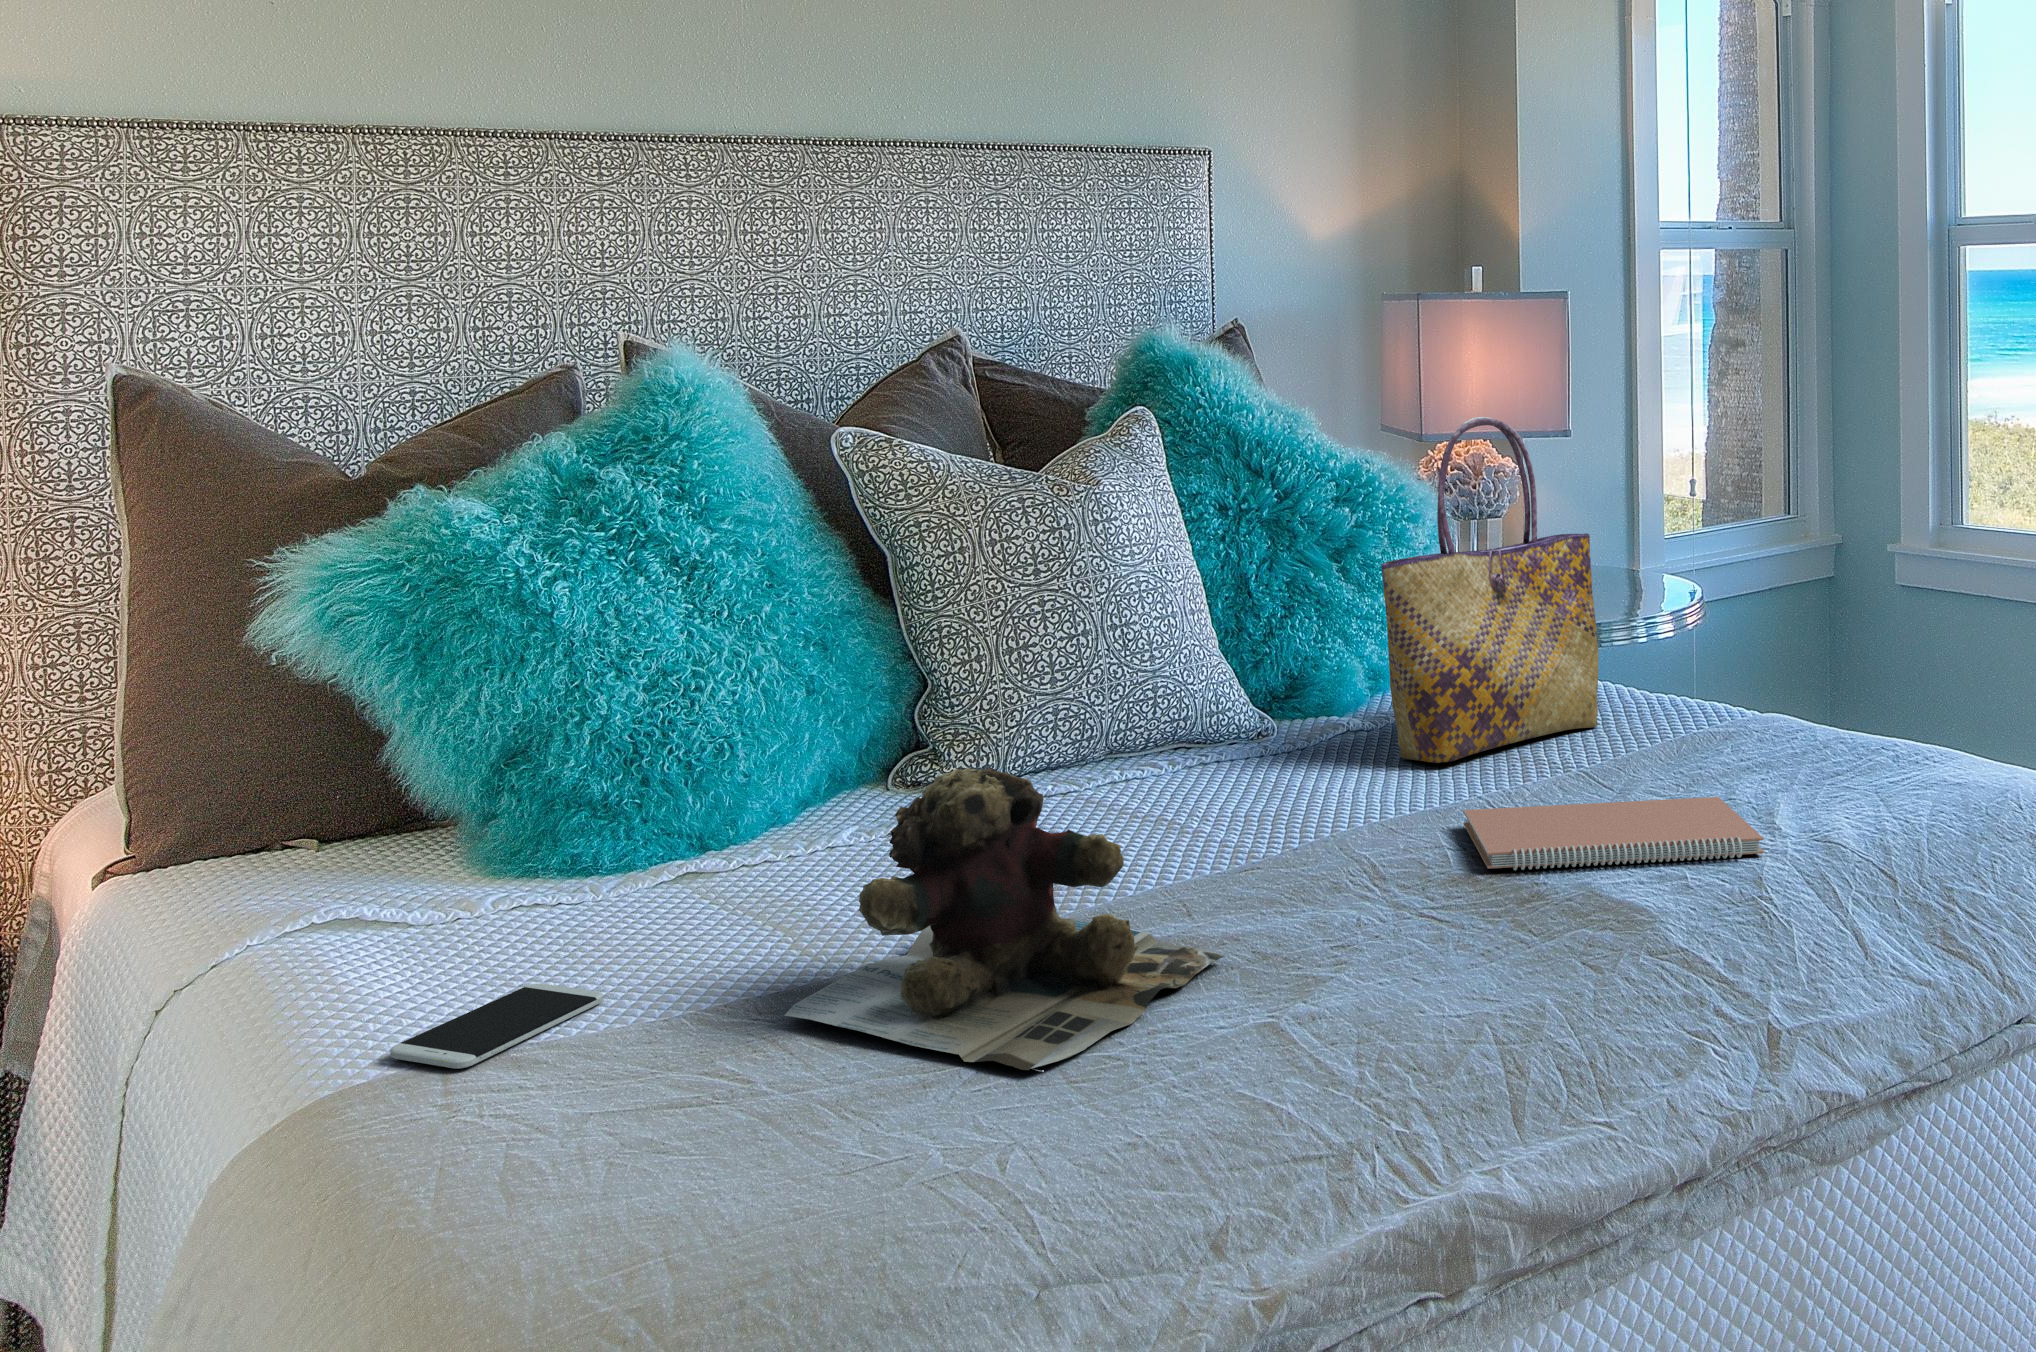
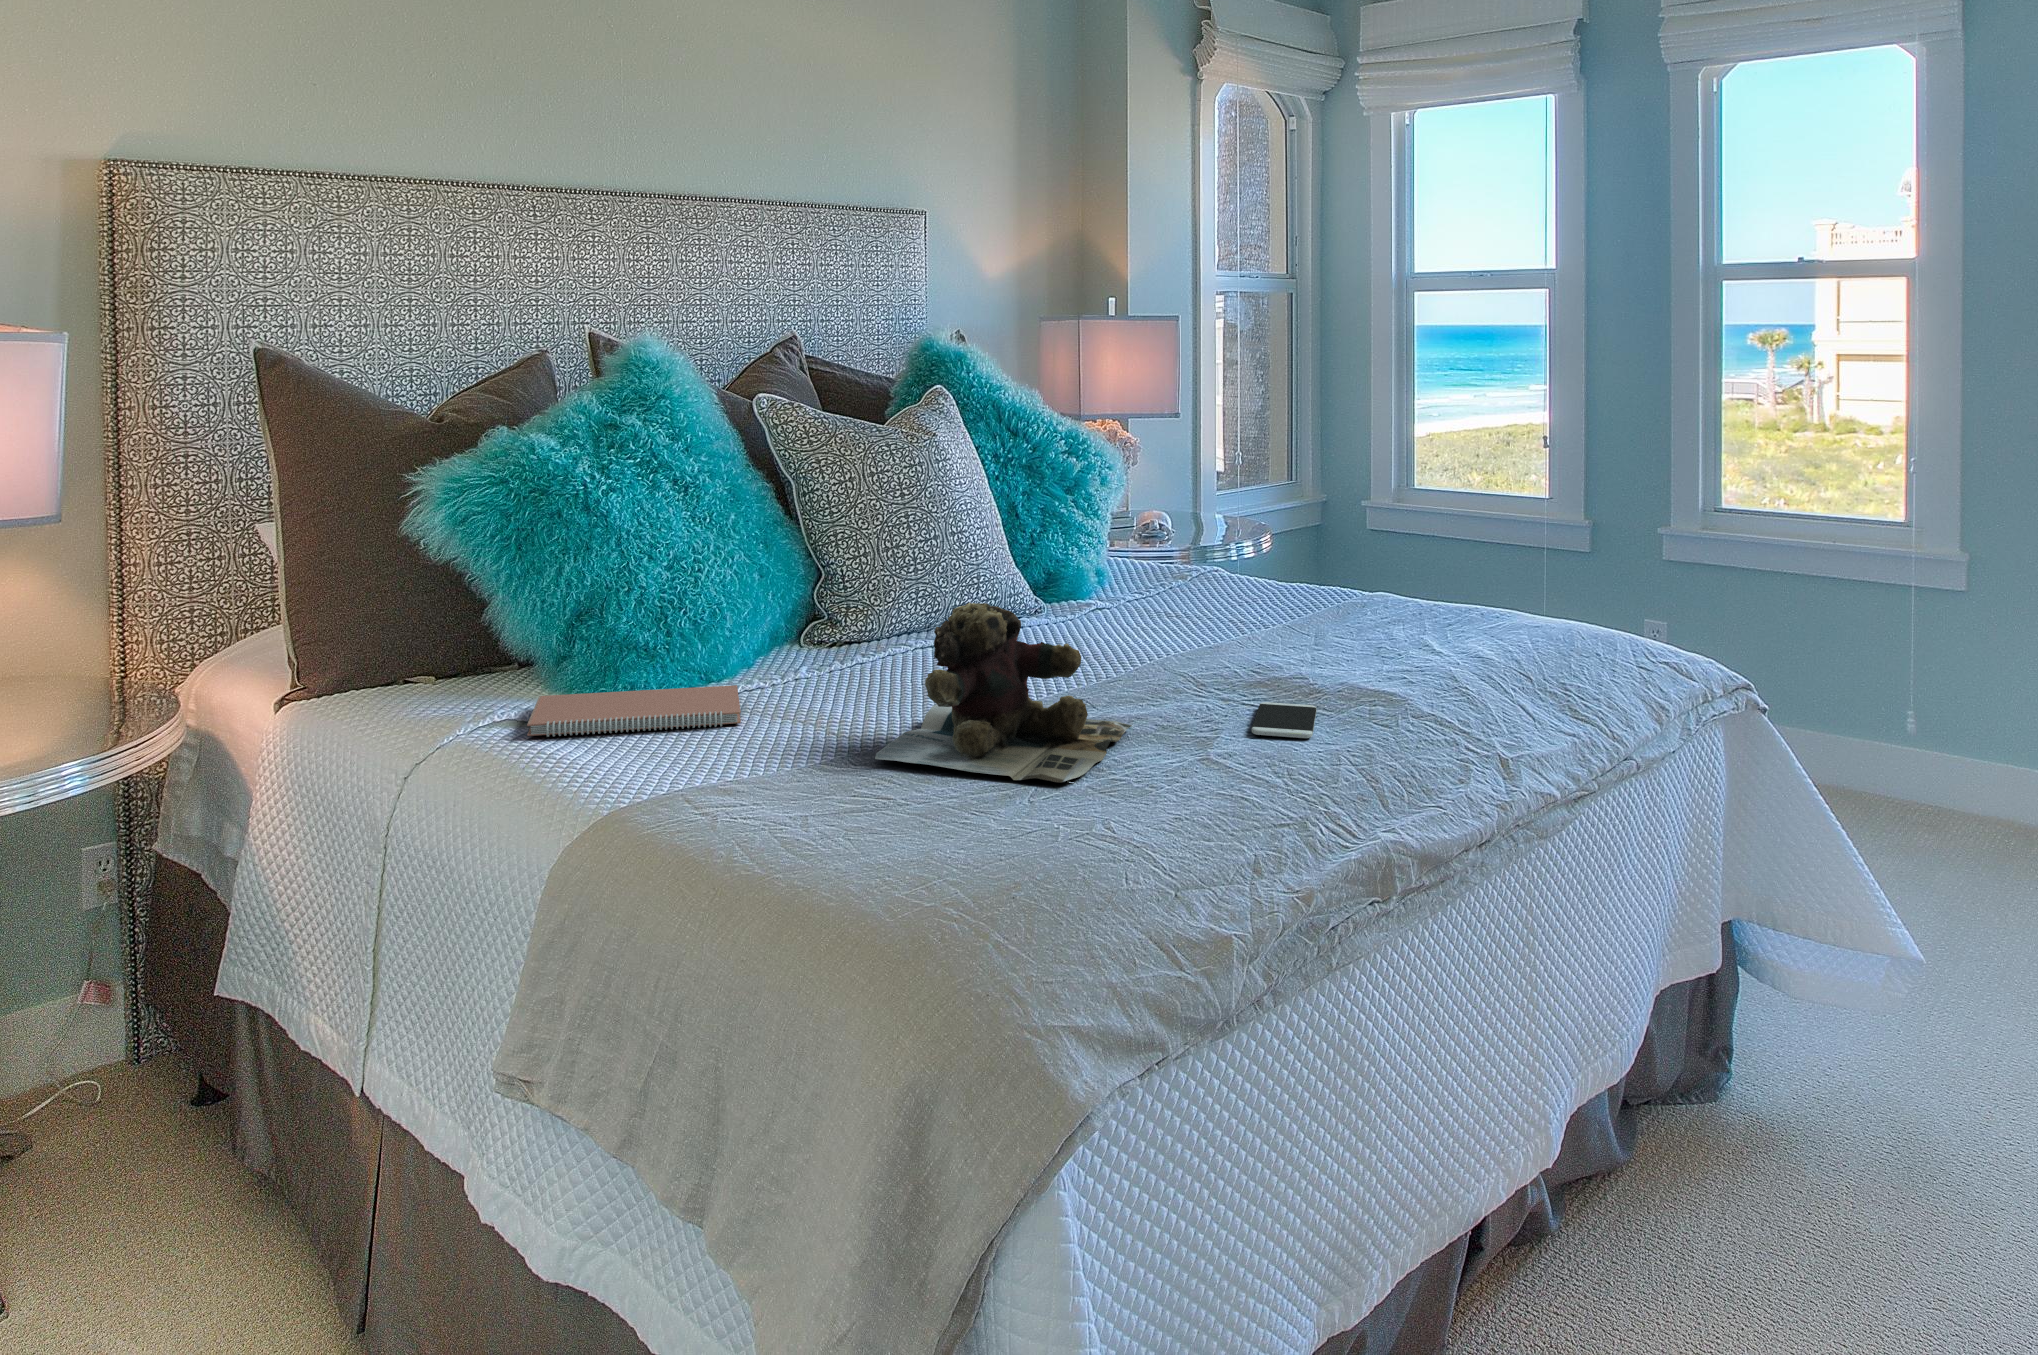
tote bag: present [1381,417,1598,763] -> none [1141,394,1265,625]
notebook: present [1463,797,1764,870] -> present [527,685,741,737]
smartphone: present [390,983,603,1069] -> present [1252,702,1317,738]

